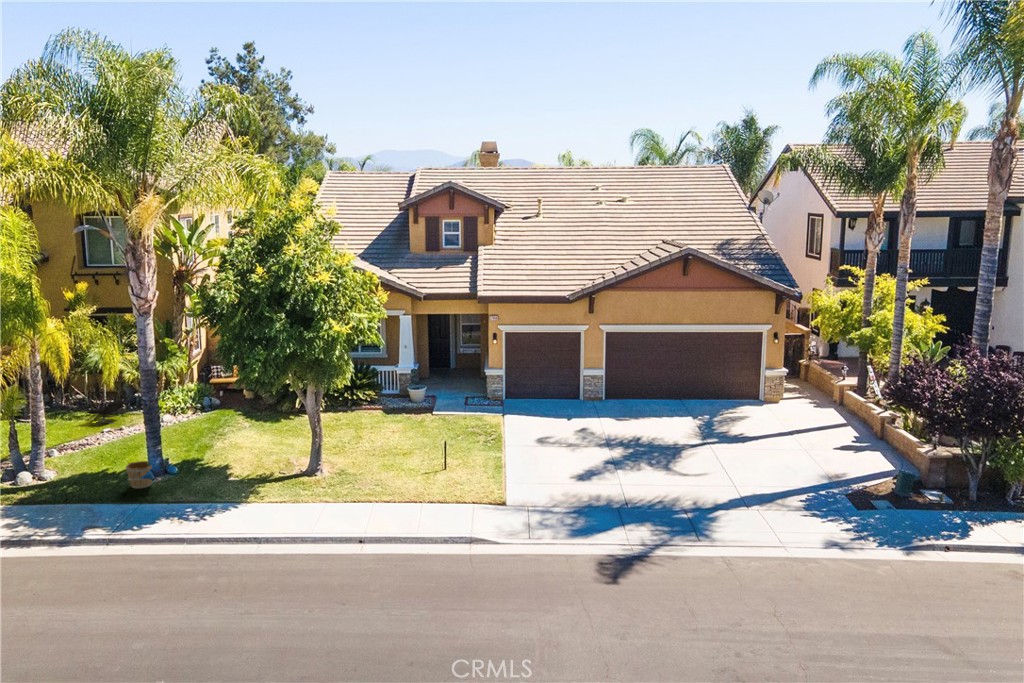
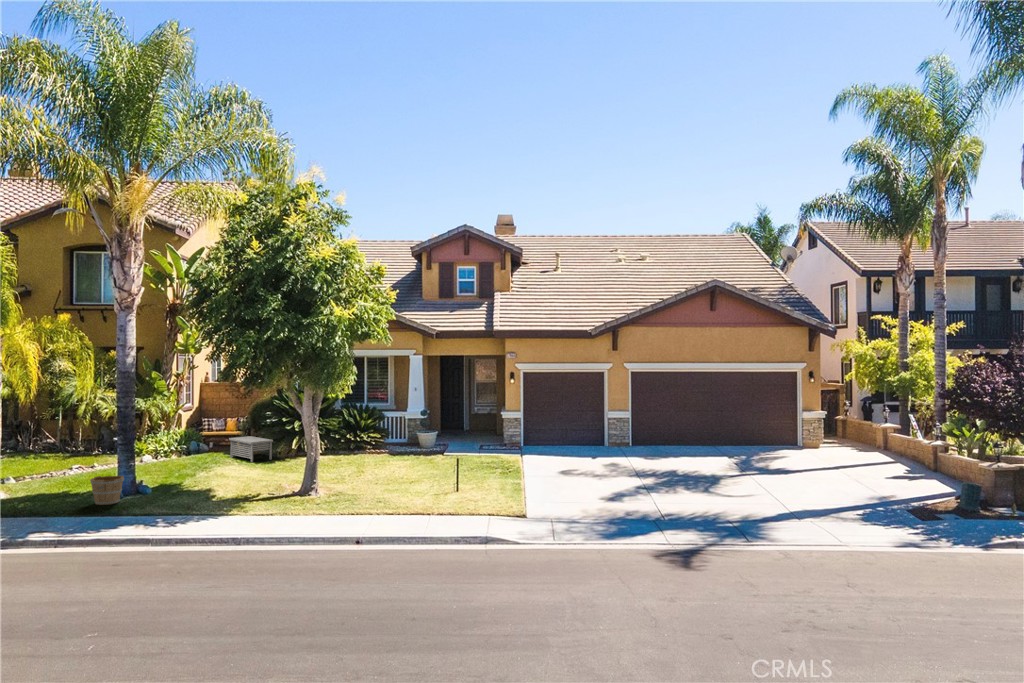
storage bench: none [234,396,276,425] -> present [229,436,273,462]
lounge chair: present [87,400,123,424] -> none [68,435,109,462]

